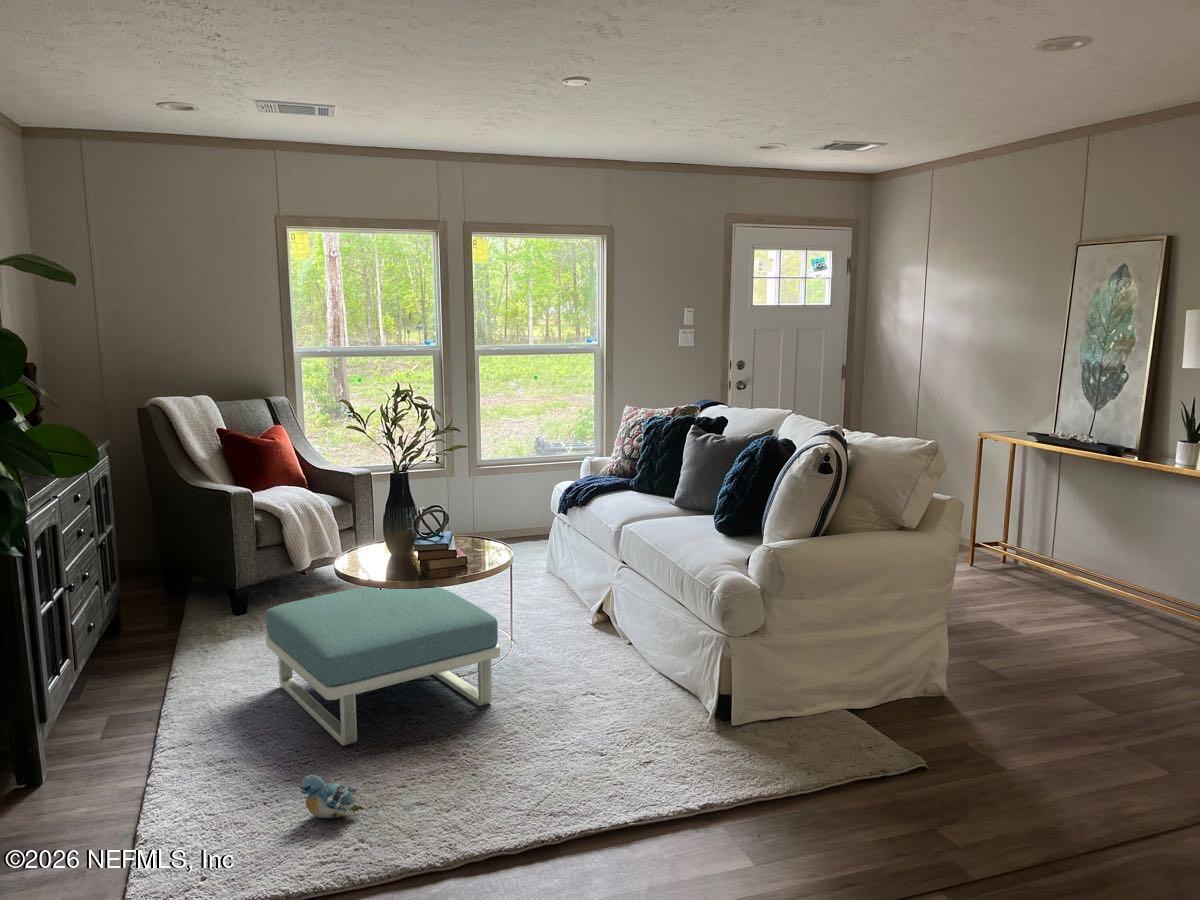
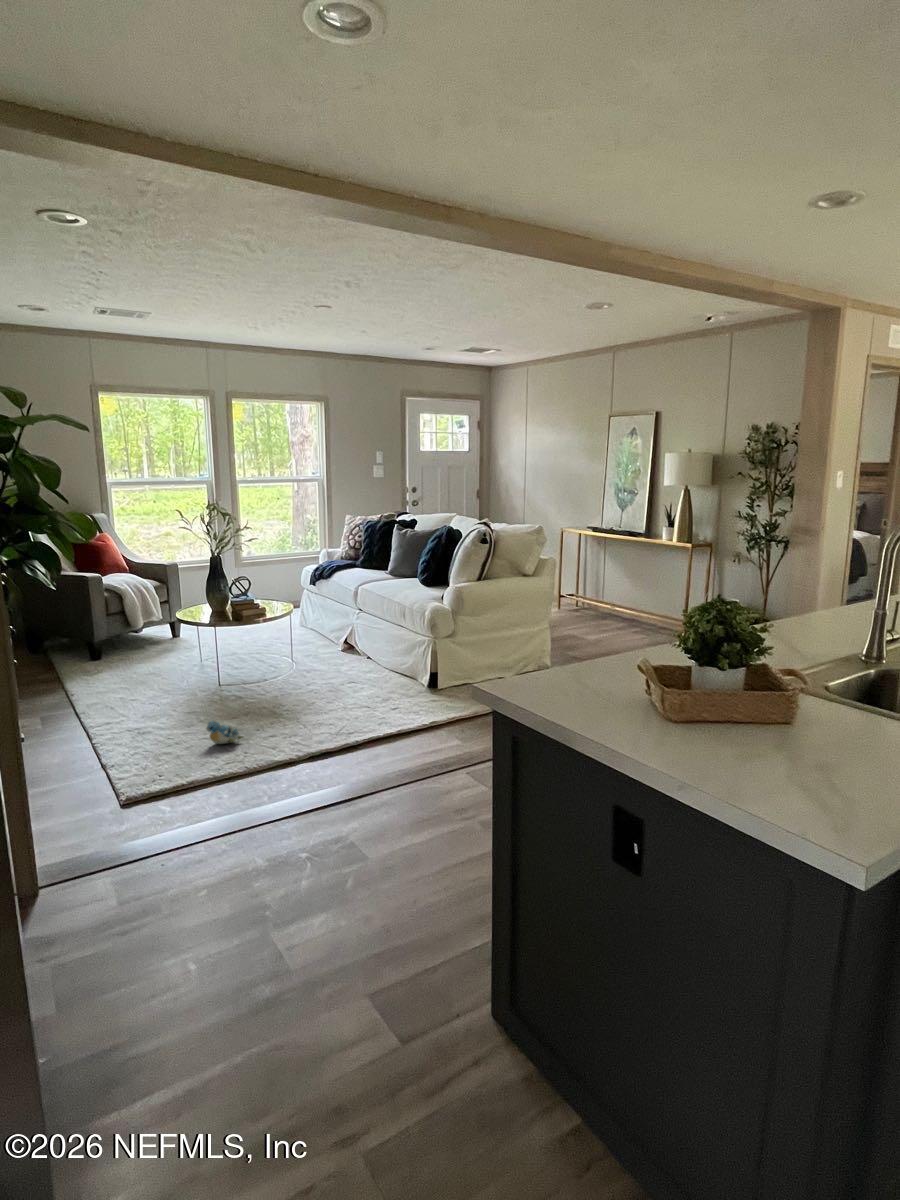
footstool: present [266,587,500,746] -> none [144,624,299,715]

